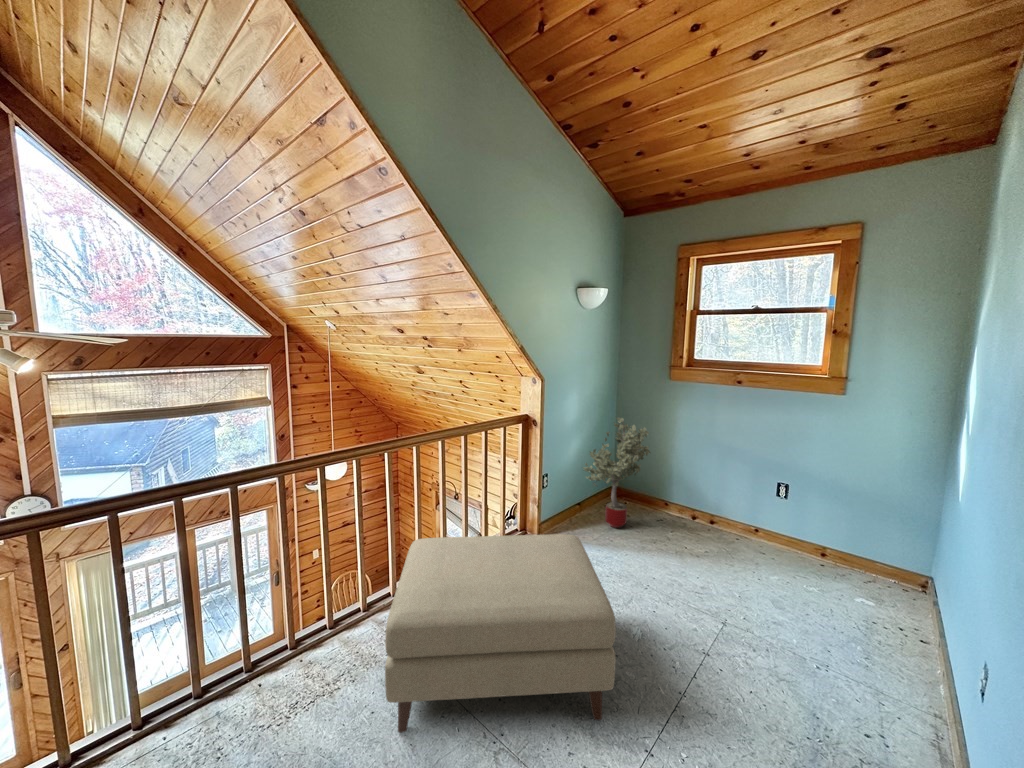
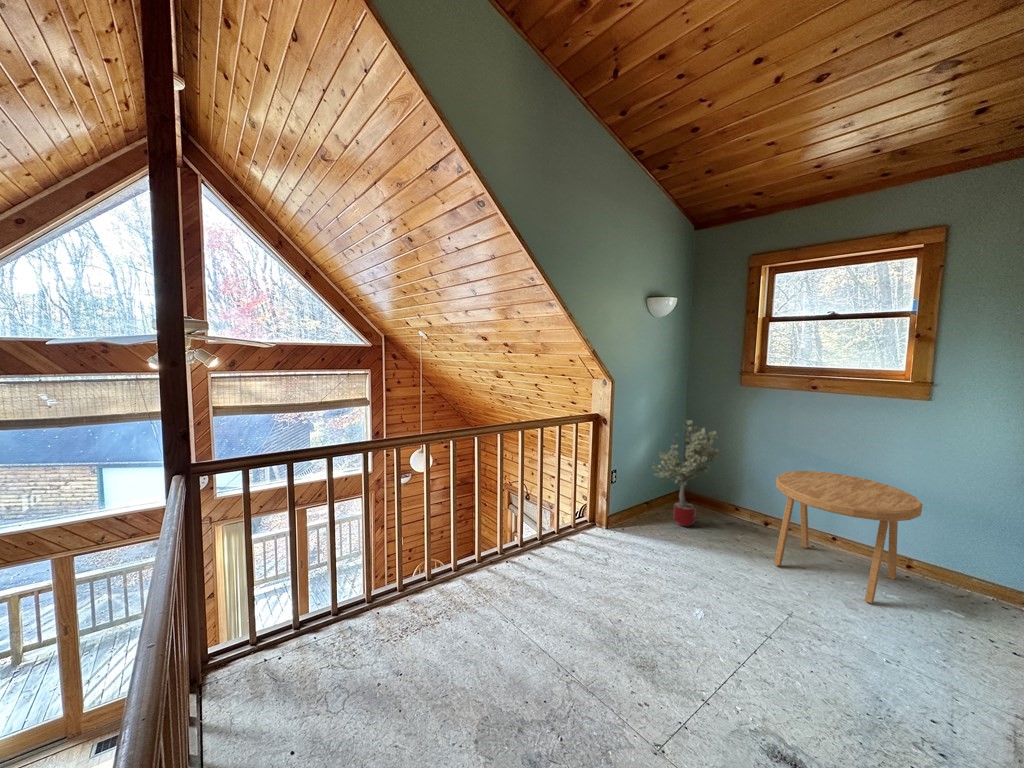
side table: none [704,467,840,601] -> present [774,471,922,604]
ottoman: present [385,534,616,733] -> none [478,510,675,674]

